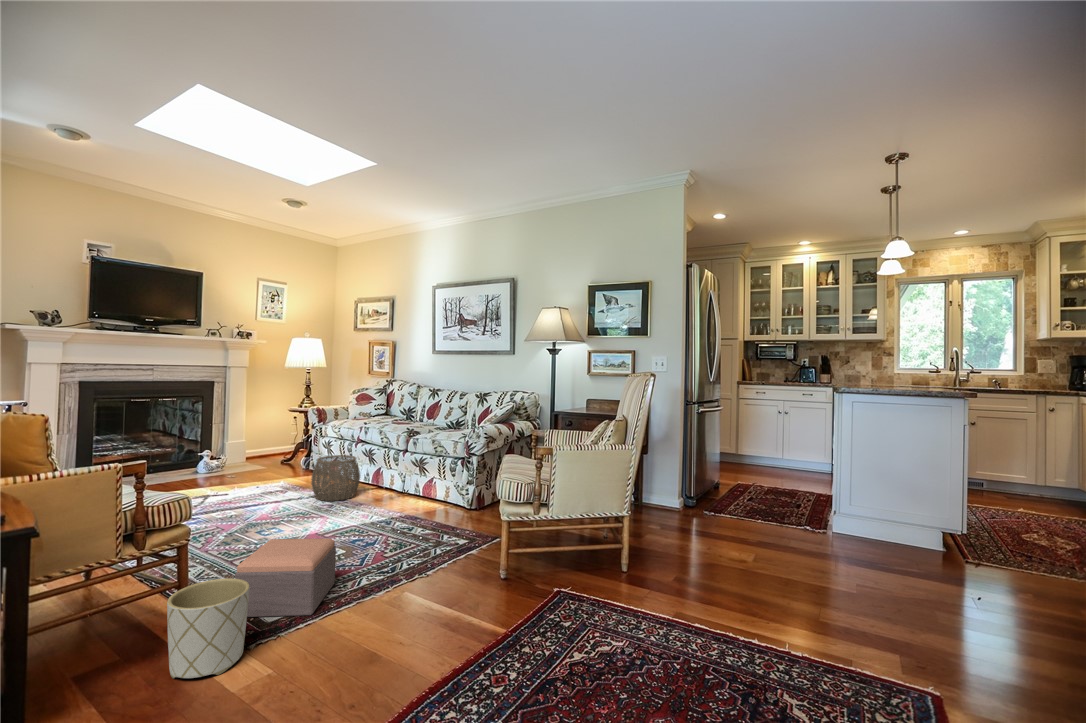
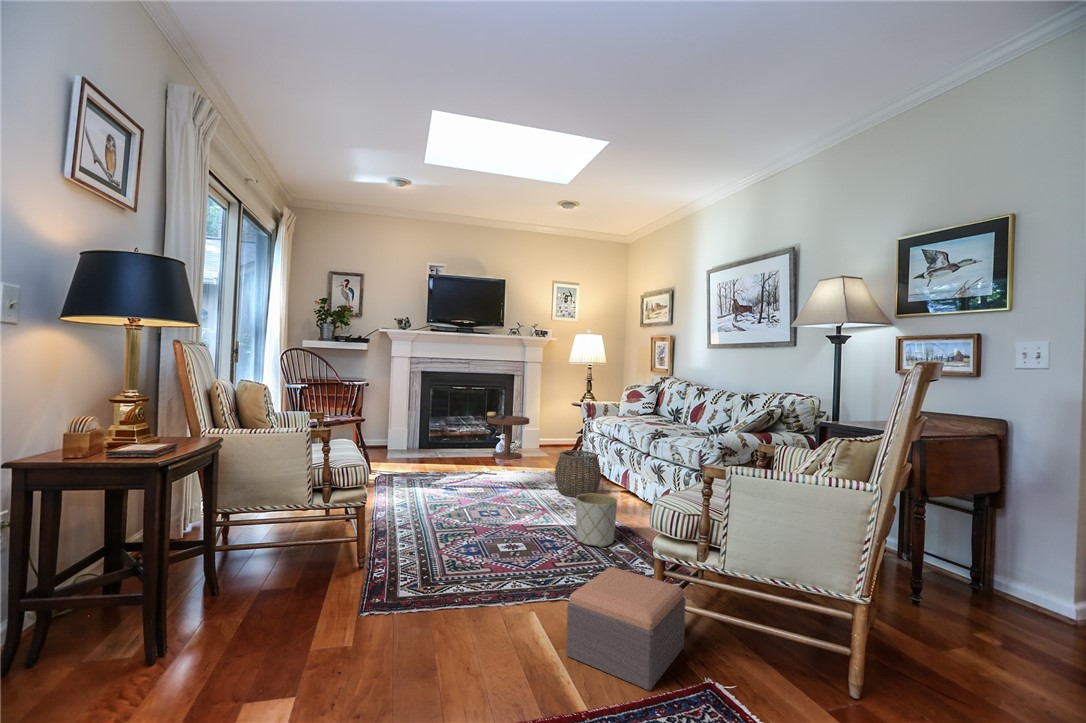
side table: none [236,425,289,512] -> present [487,412,529,460]
footstool: present [235,538,336,617] -> present [566,567,686,690]
planter: present [167,578,249,678] -> present [576,493,617,548]

